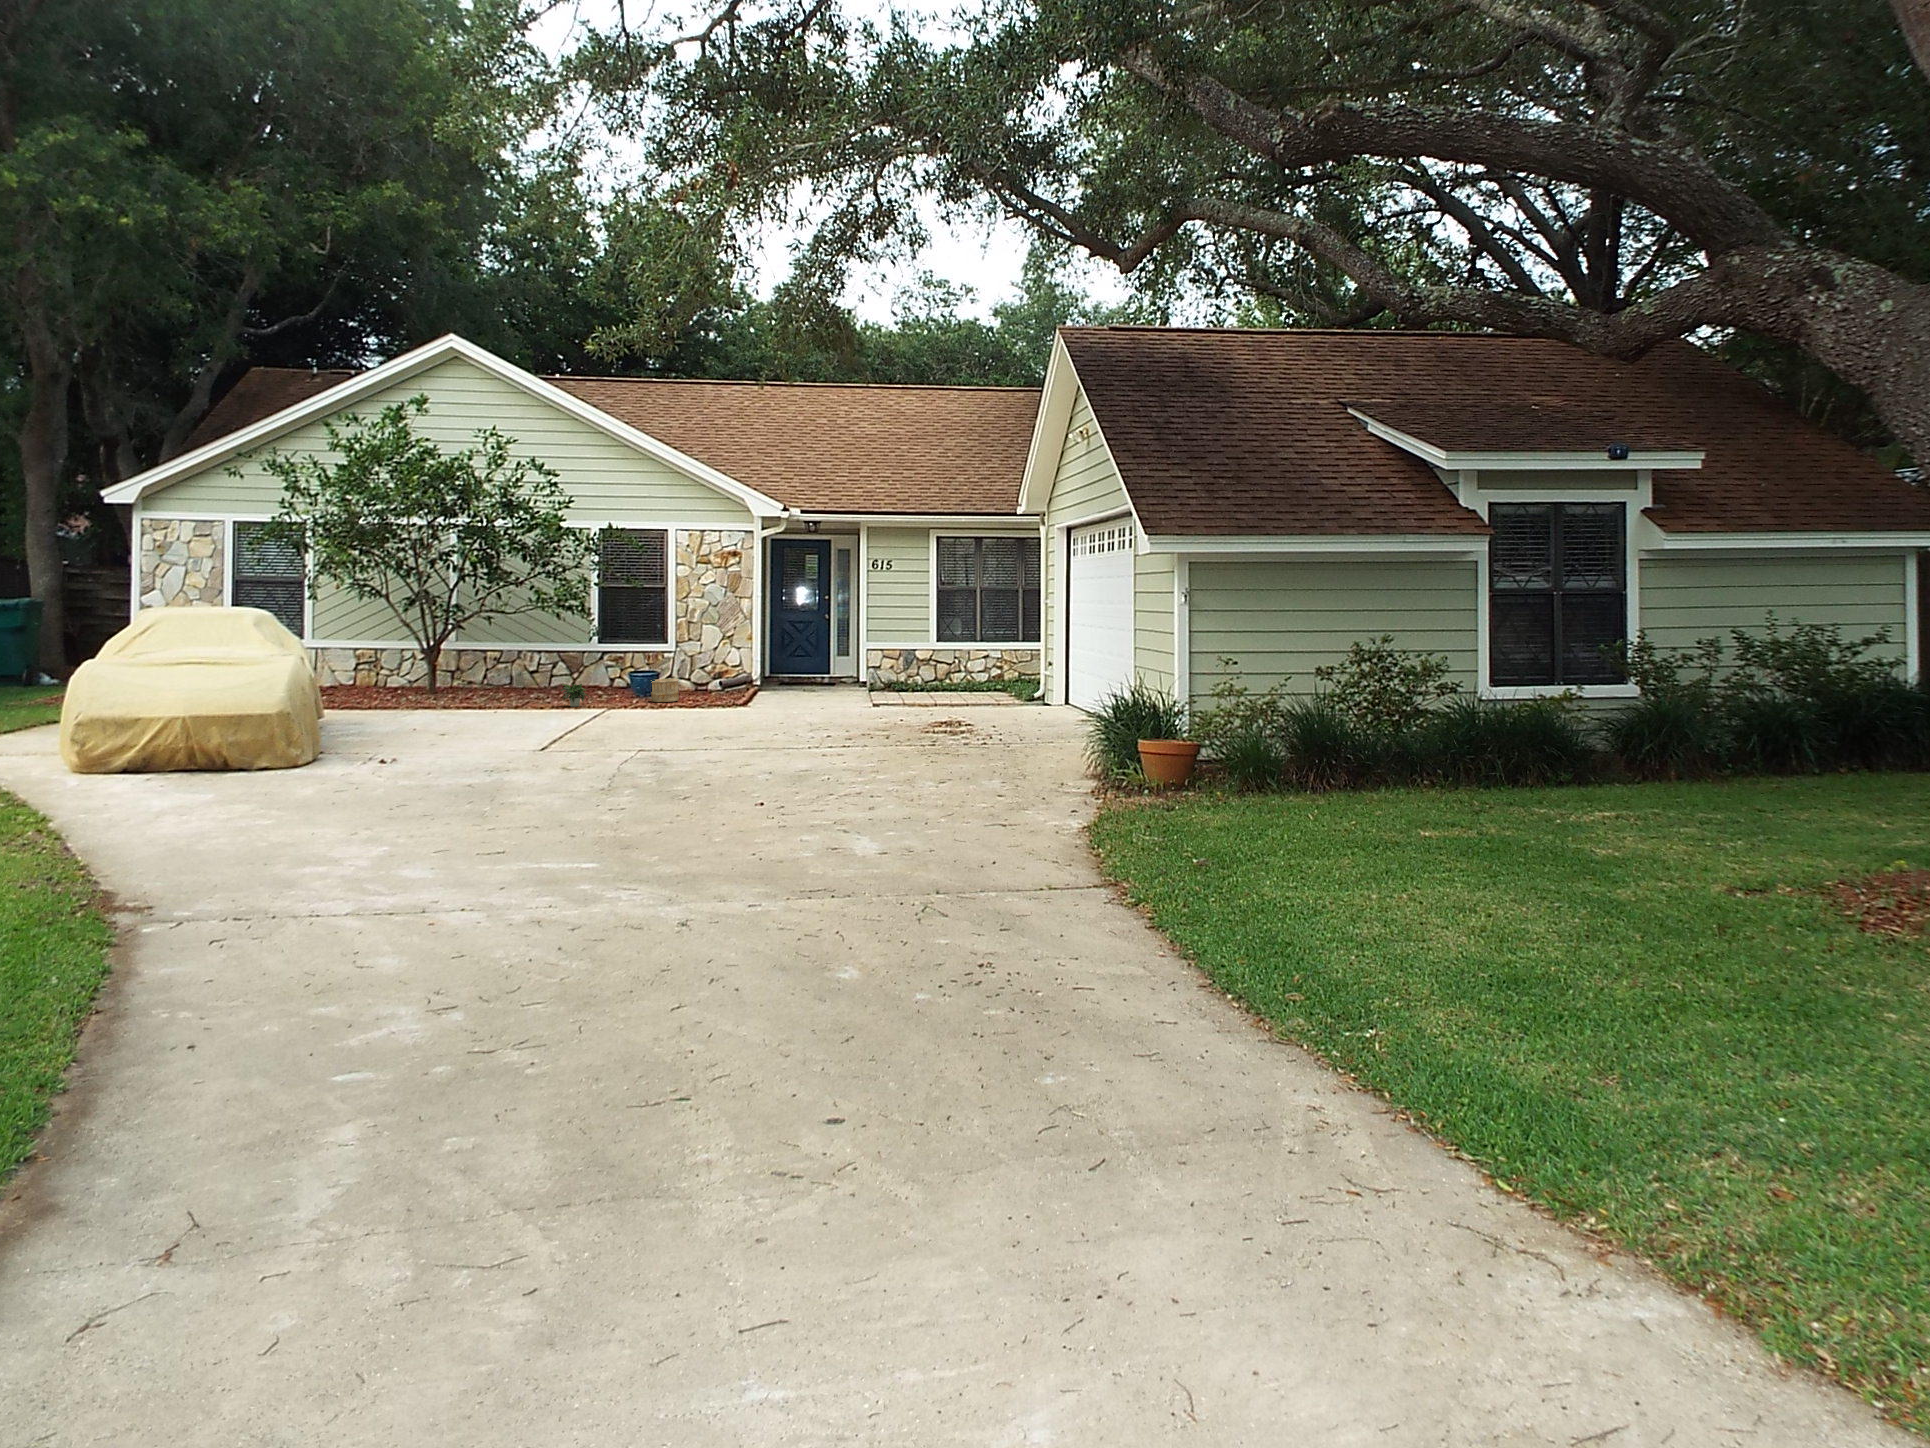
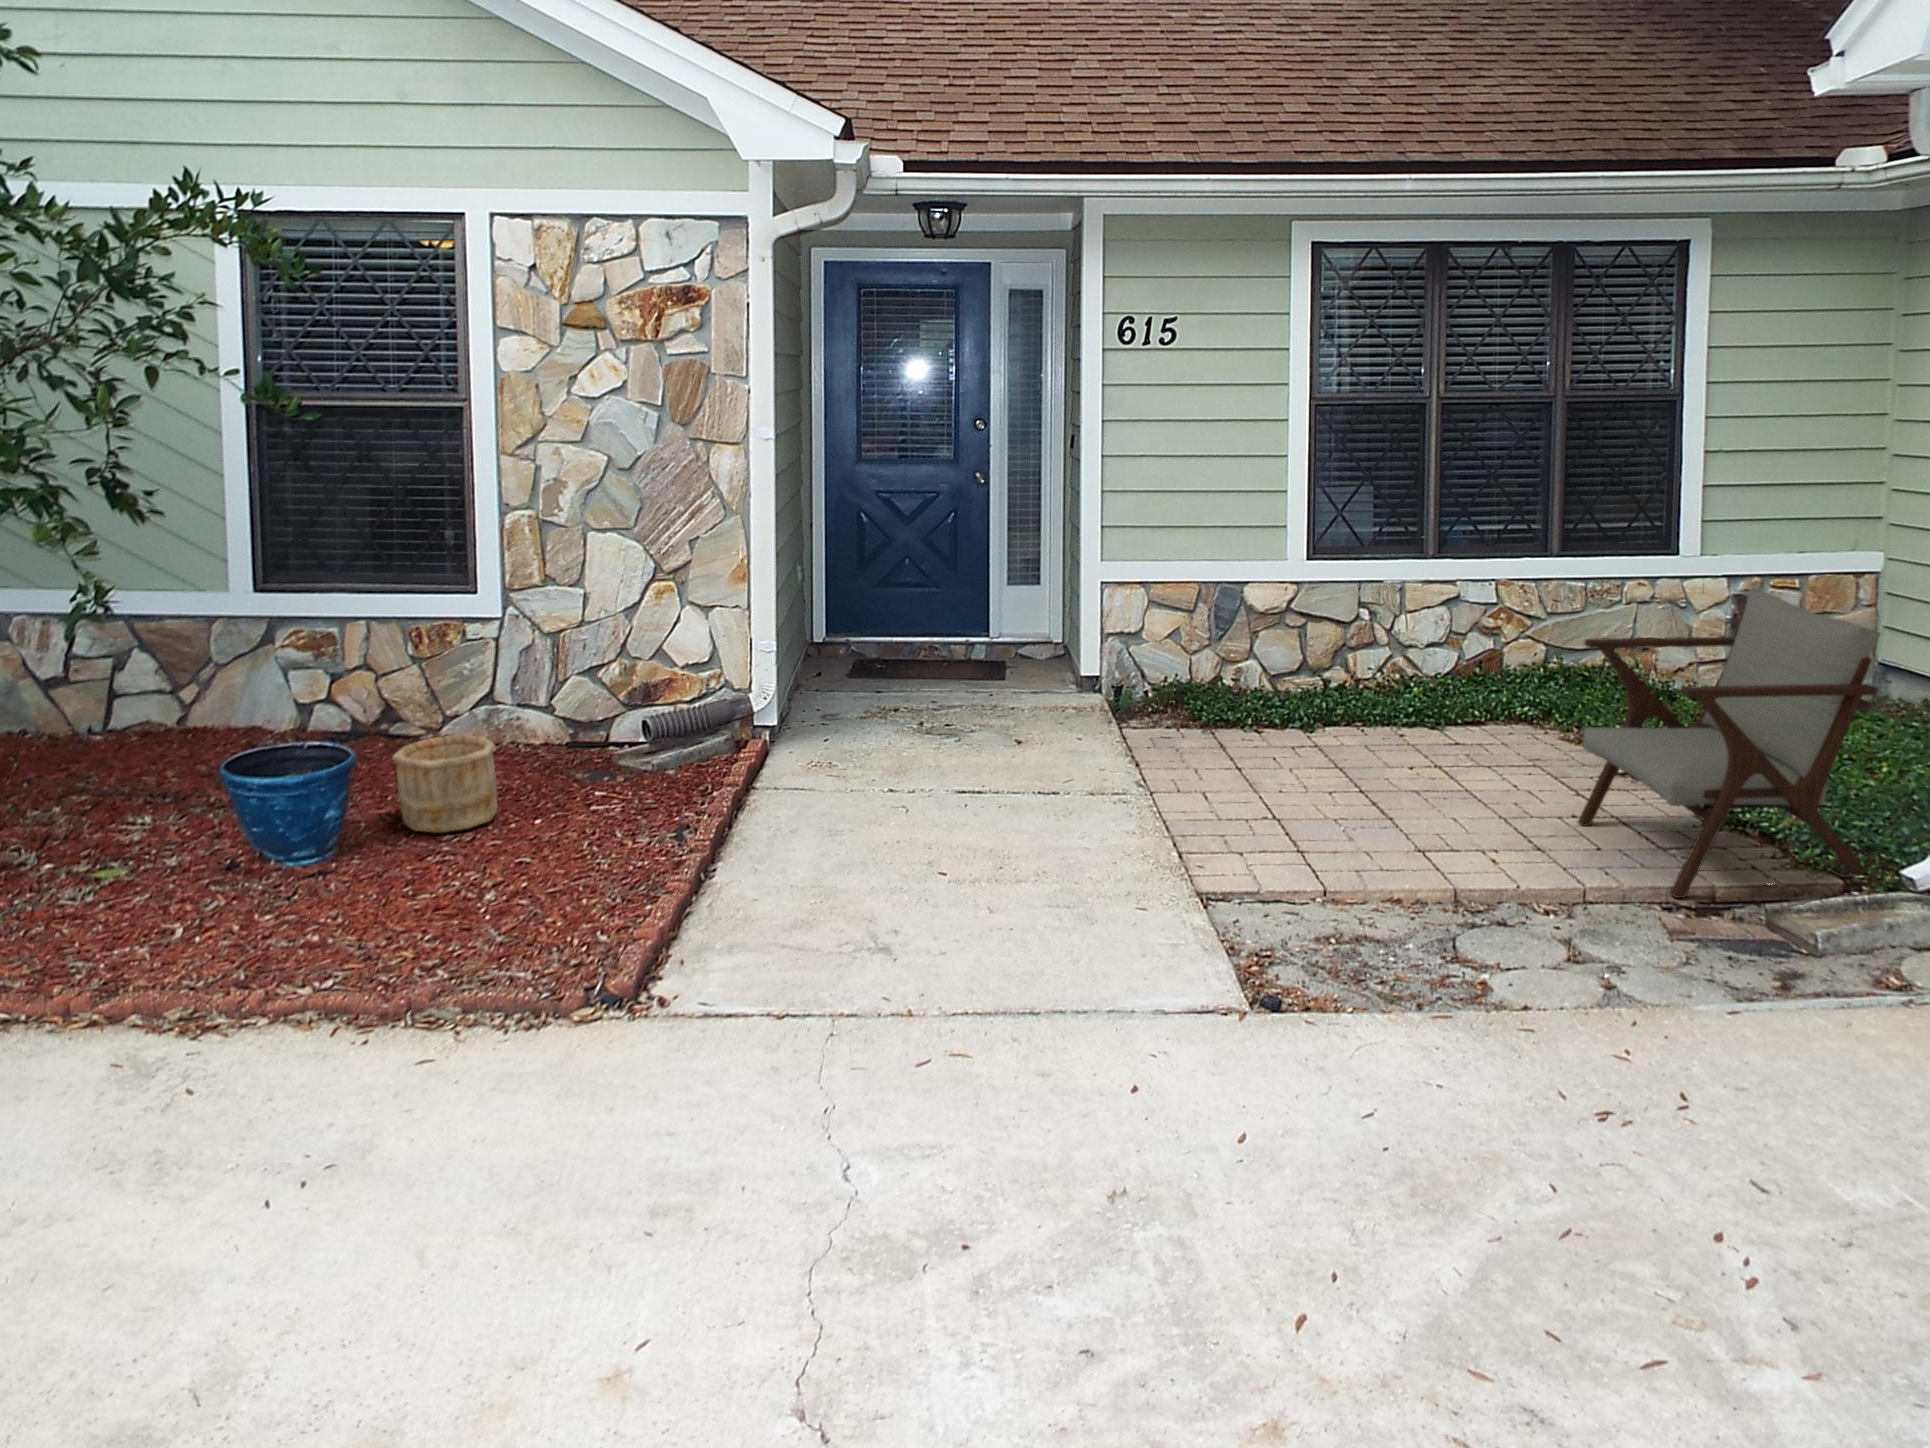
lounge chair: none [988,632,1052,704] -> present [1578,589,1880,898]
potted plant: present [561,684,589,707] -> none [28,788,155,875]

